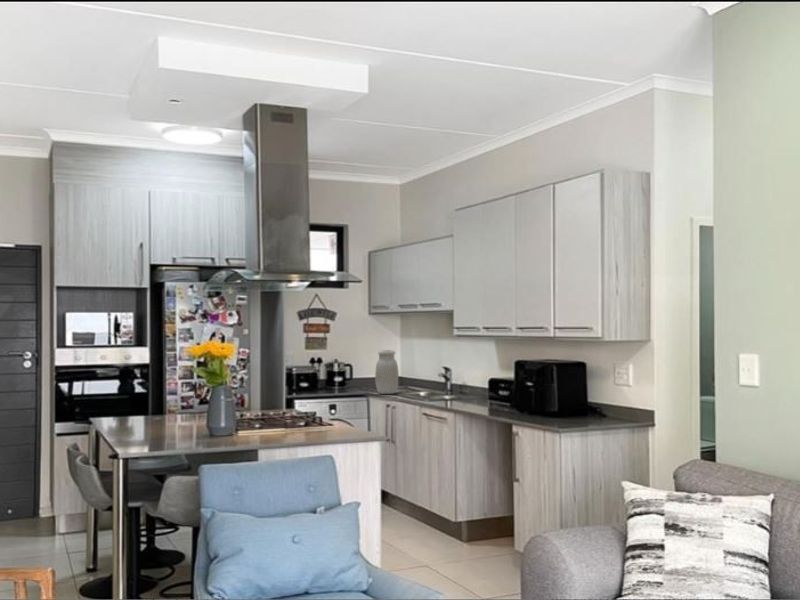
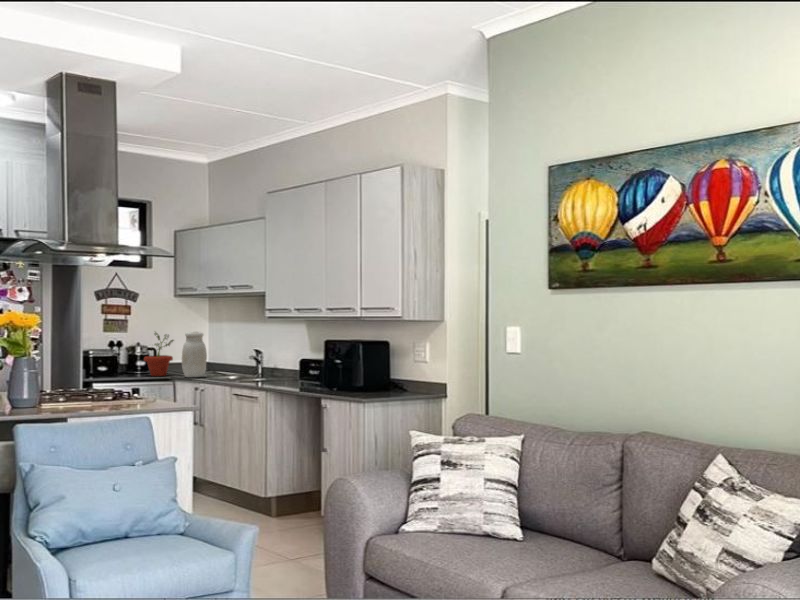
potted plant: none [341,349,370,392] -> present [144,332,174,376]

